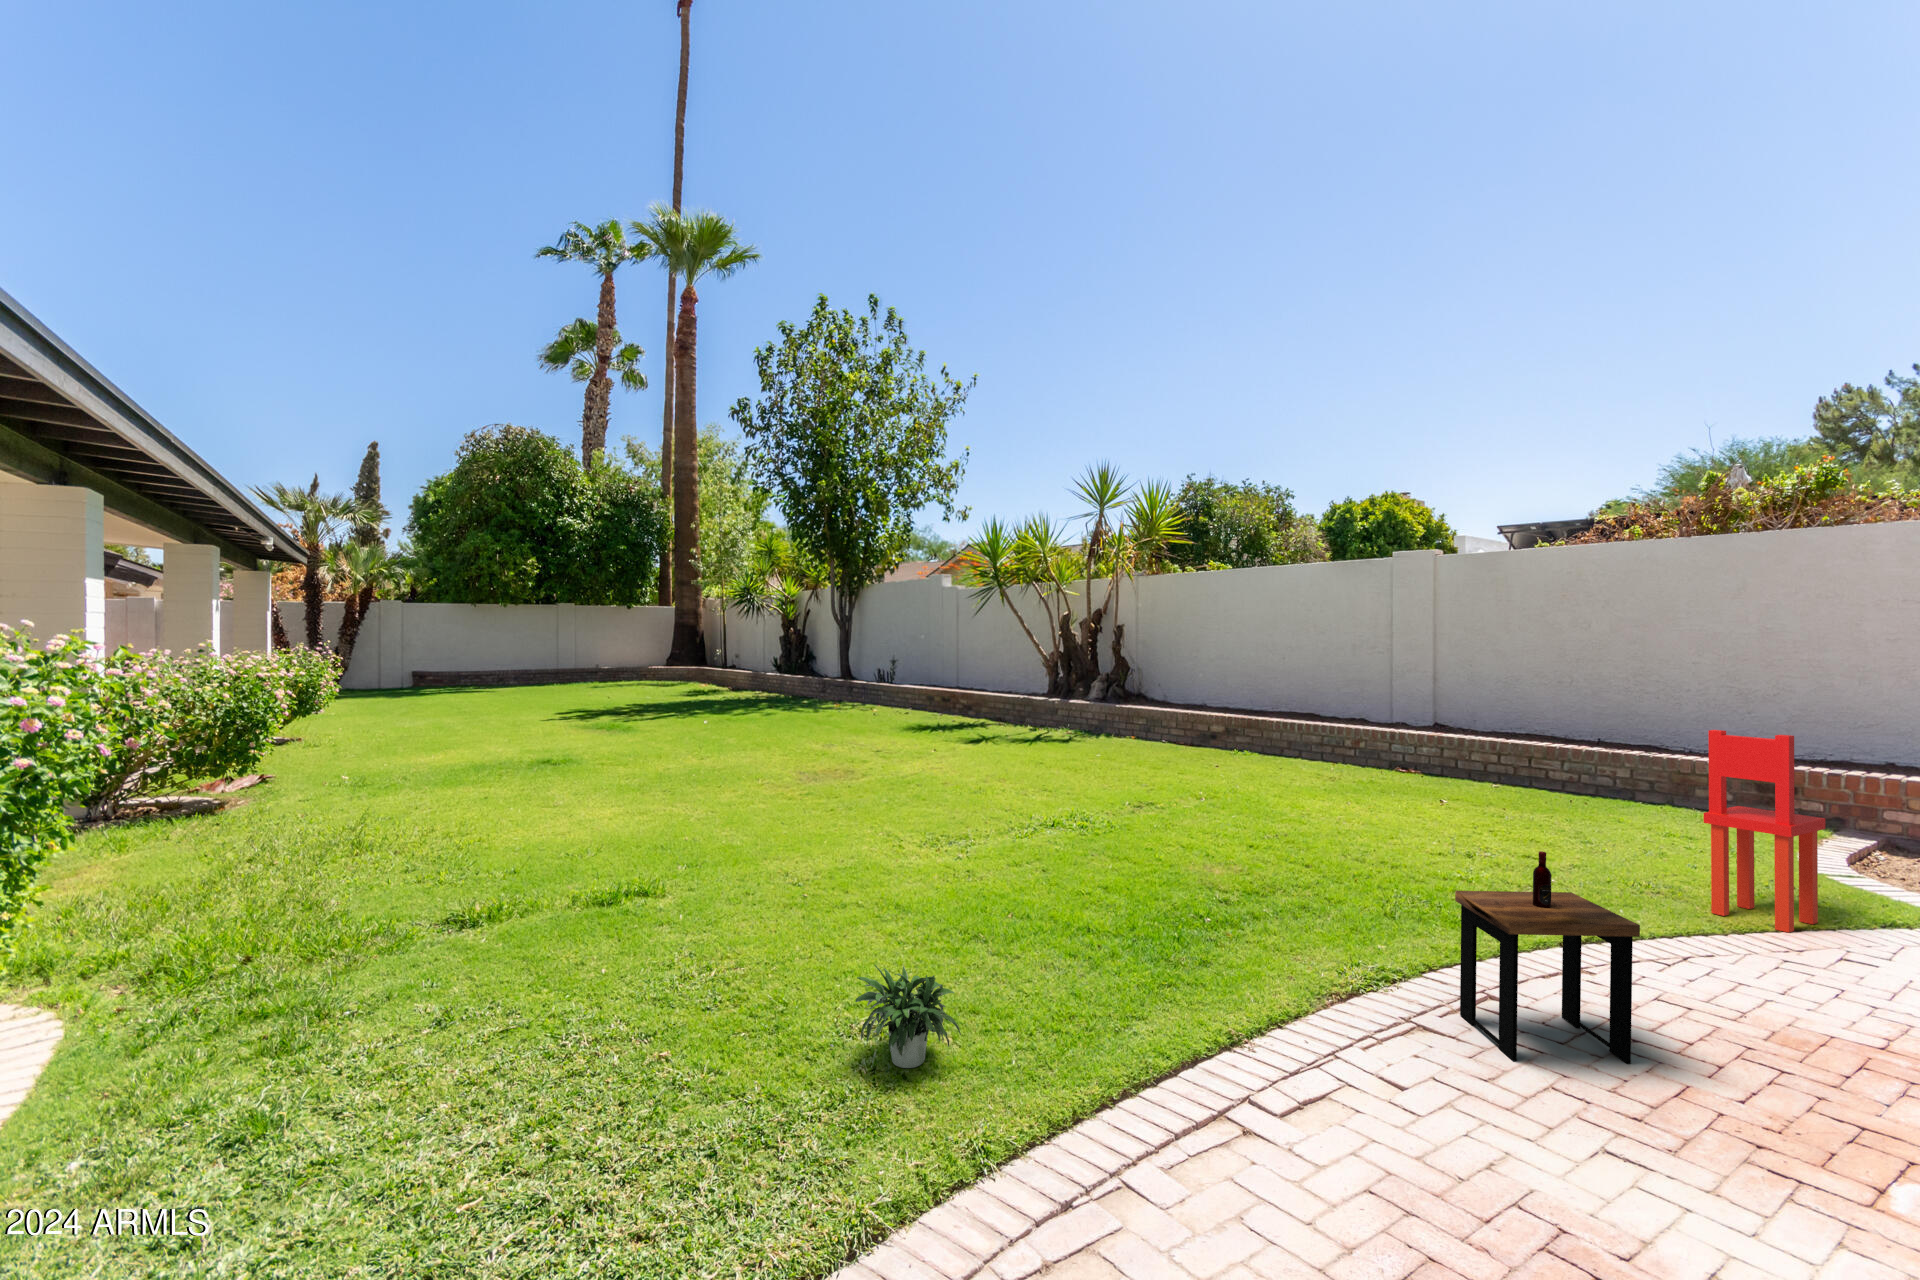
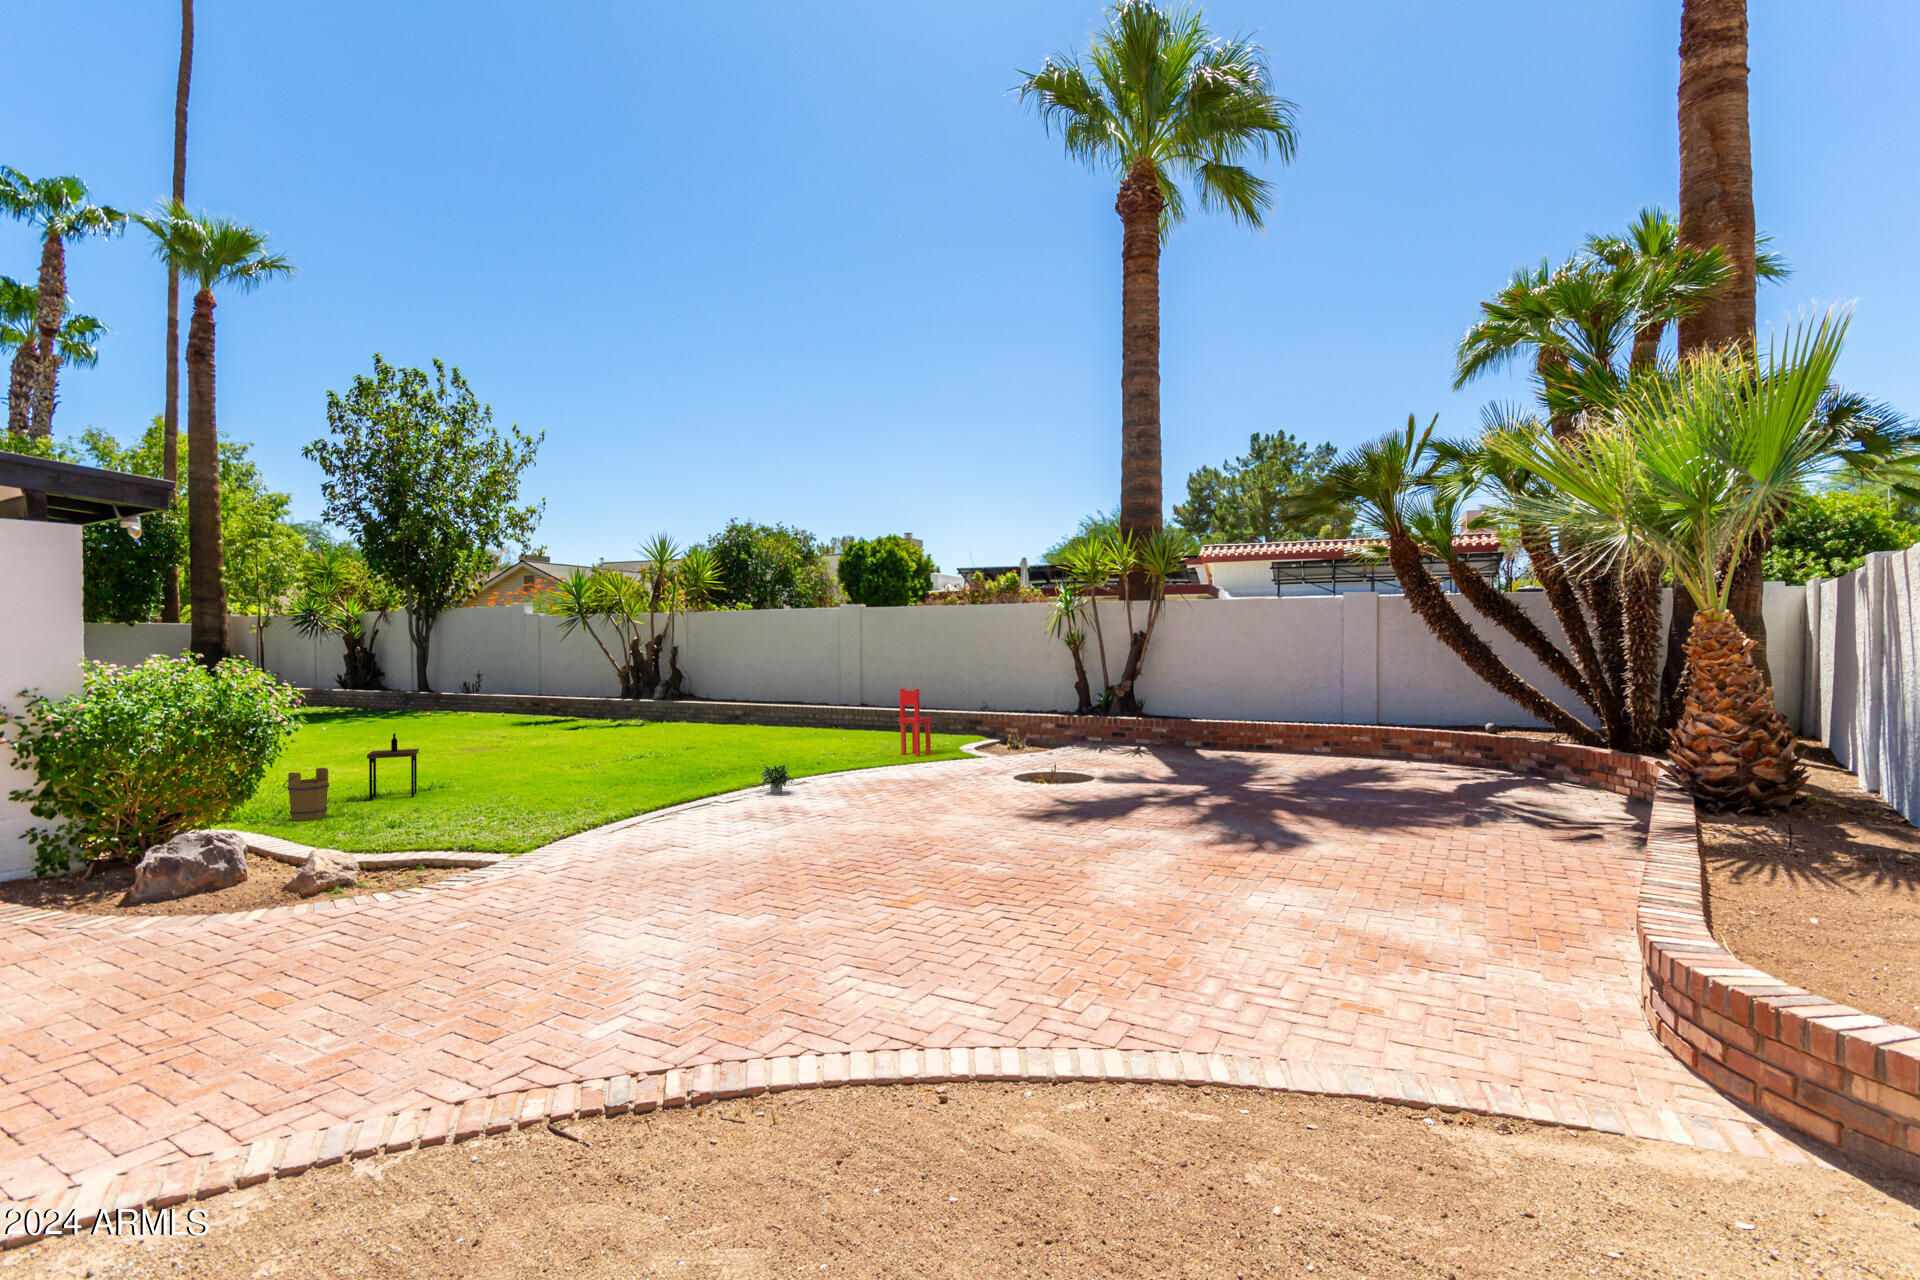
side table: present [1455,851,1640,1064] -> present [367,733,419,800]
bucket: none [126,895,250,1044] -> present [283,768,329,821]
potted plant: present [830,965,961,1068] -> present [760,765,794,794]

